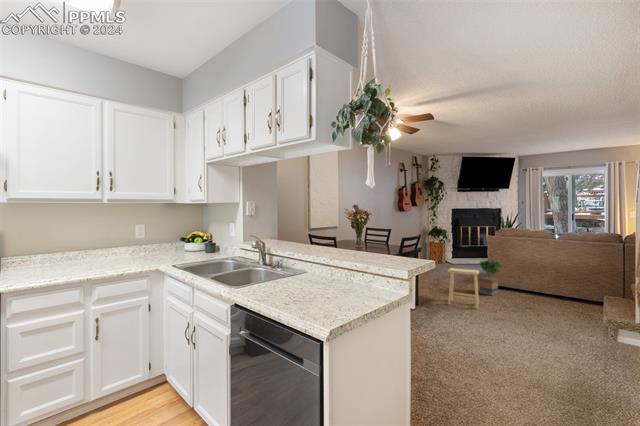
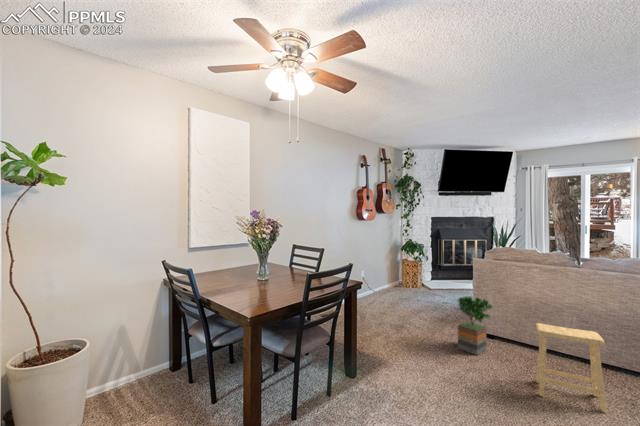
footstool: present [448,268,479,309] -> present [536,323,607,412]

